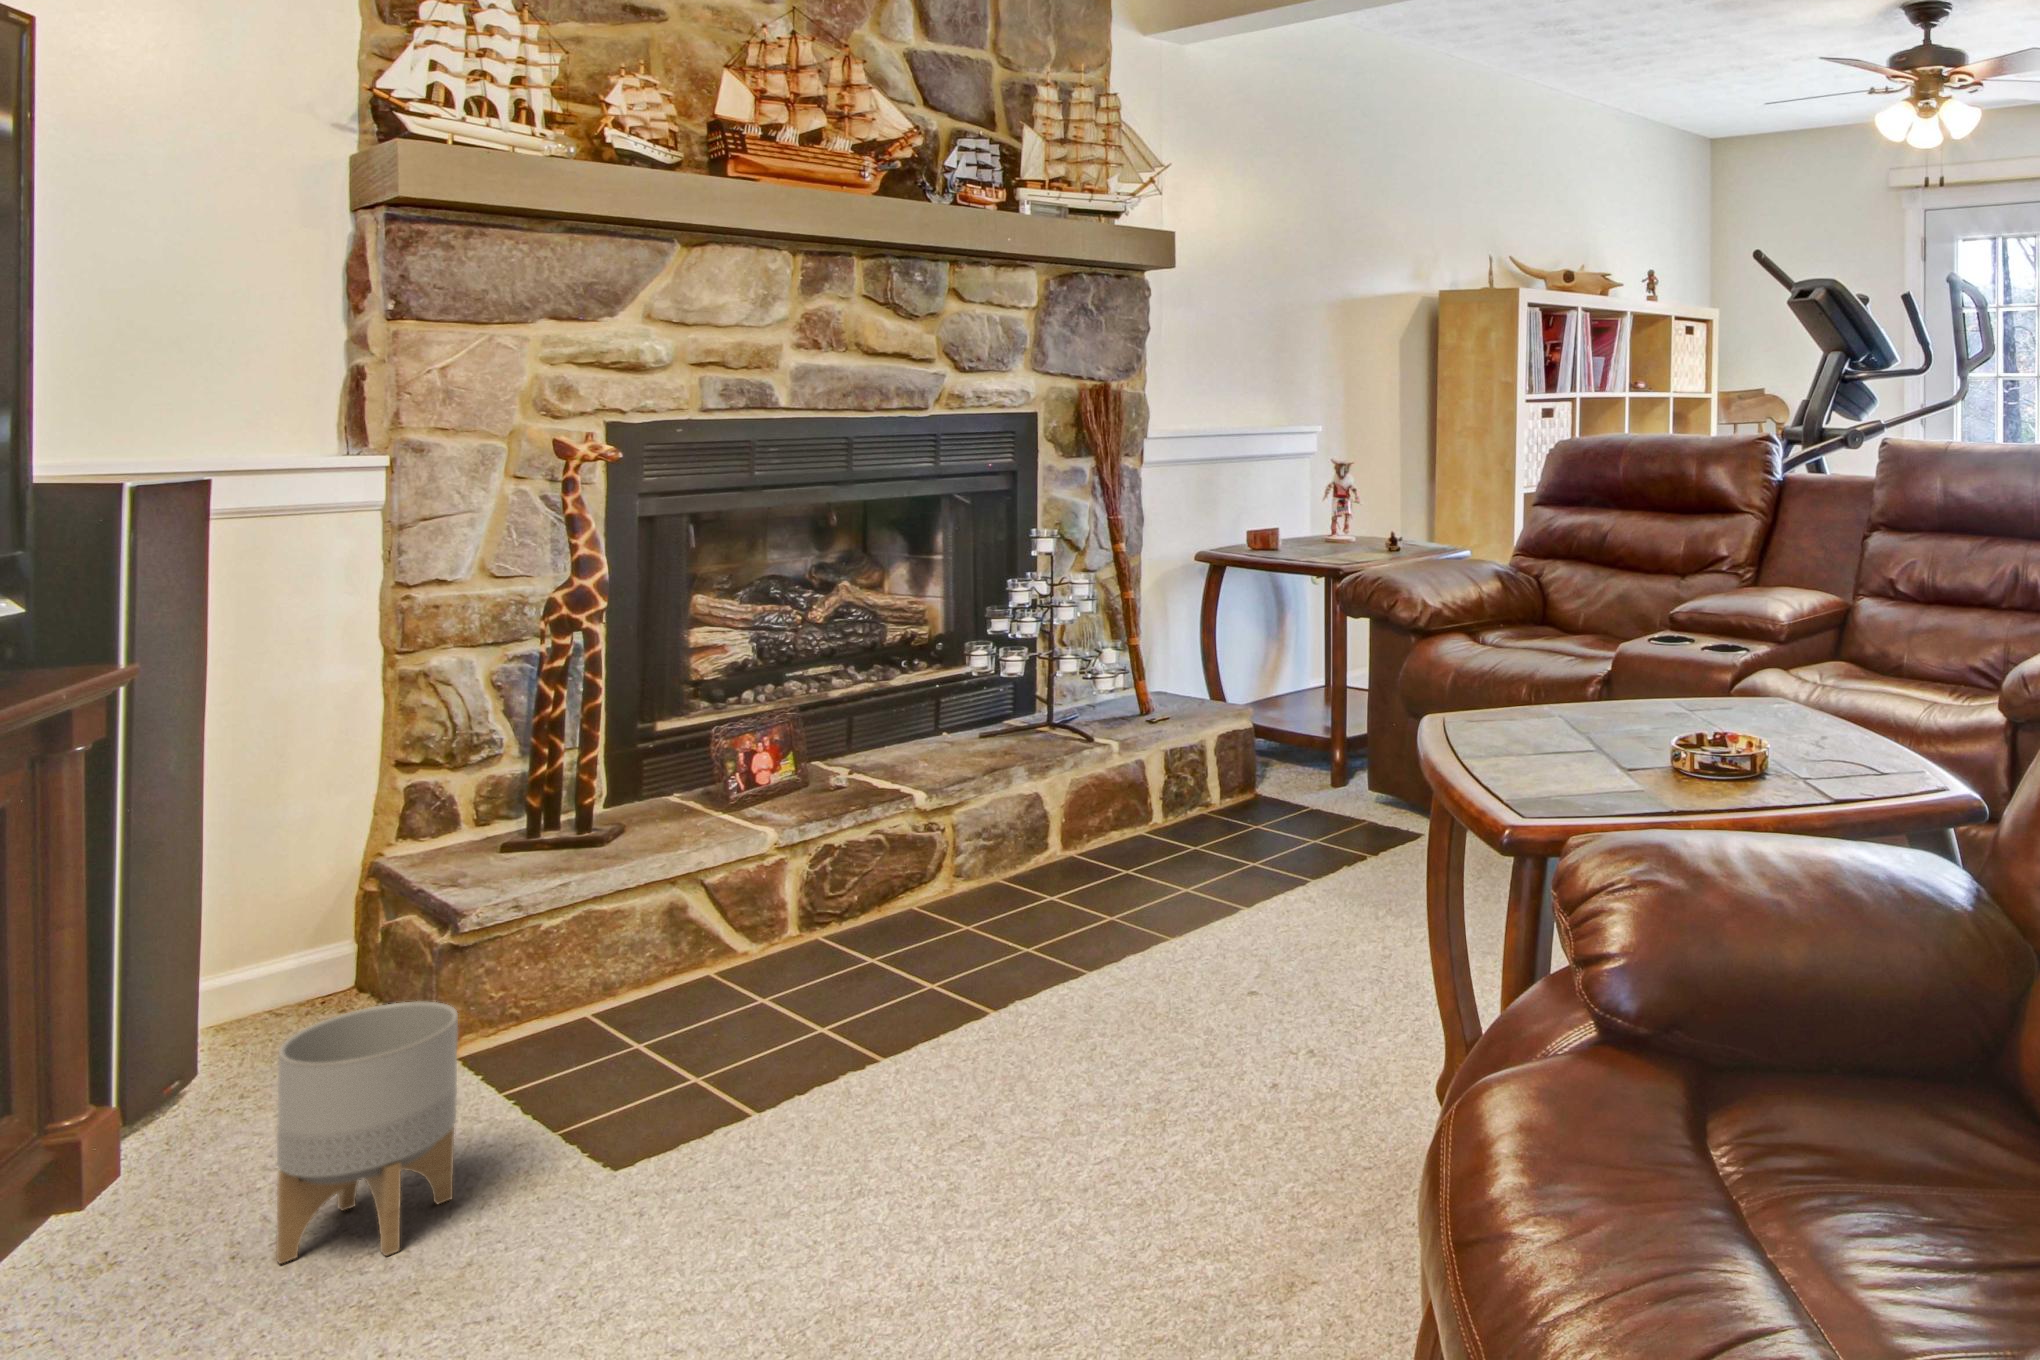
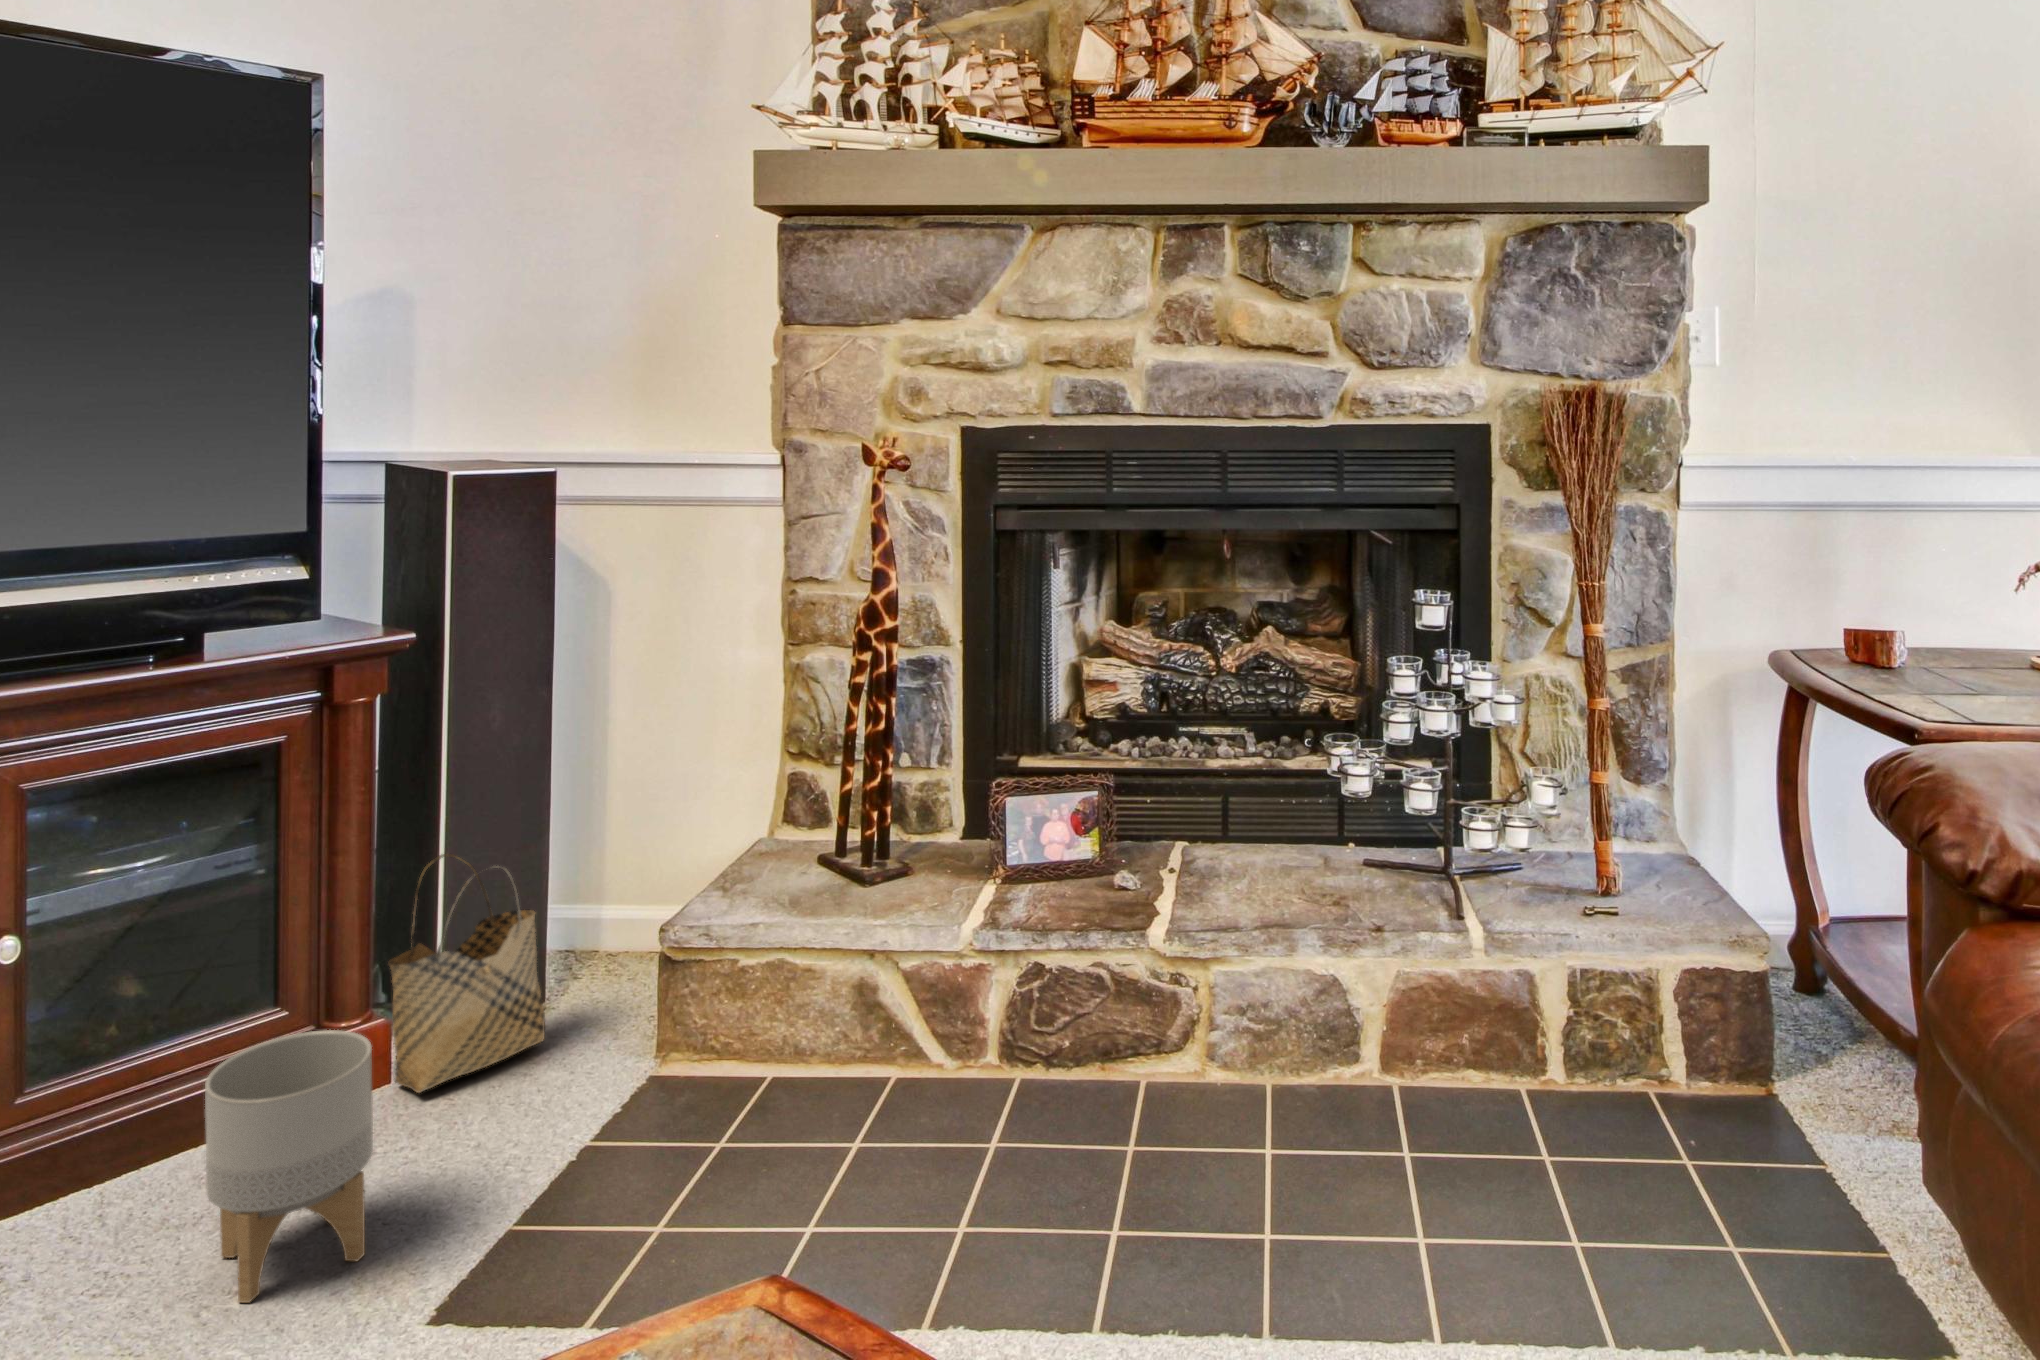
woven basket: none [151,887,292,1161] -> present [388,854,545,1093]

